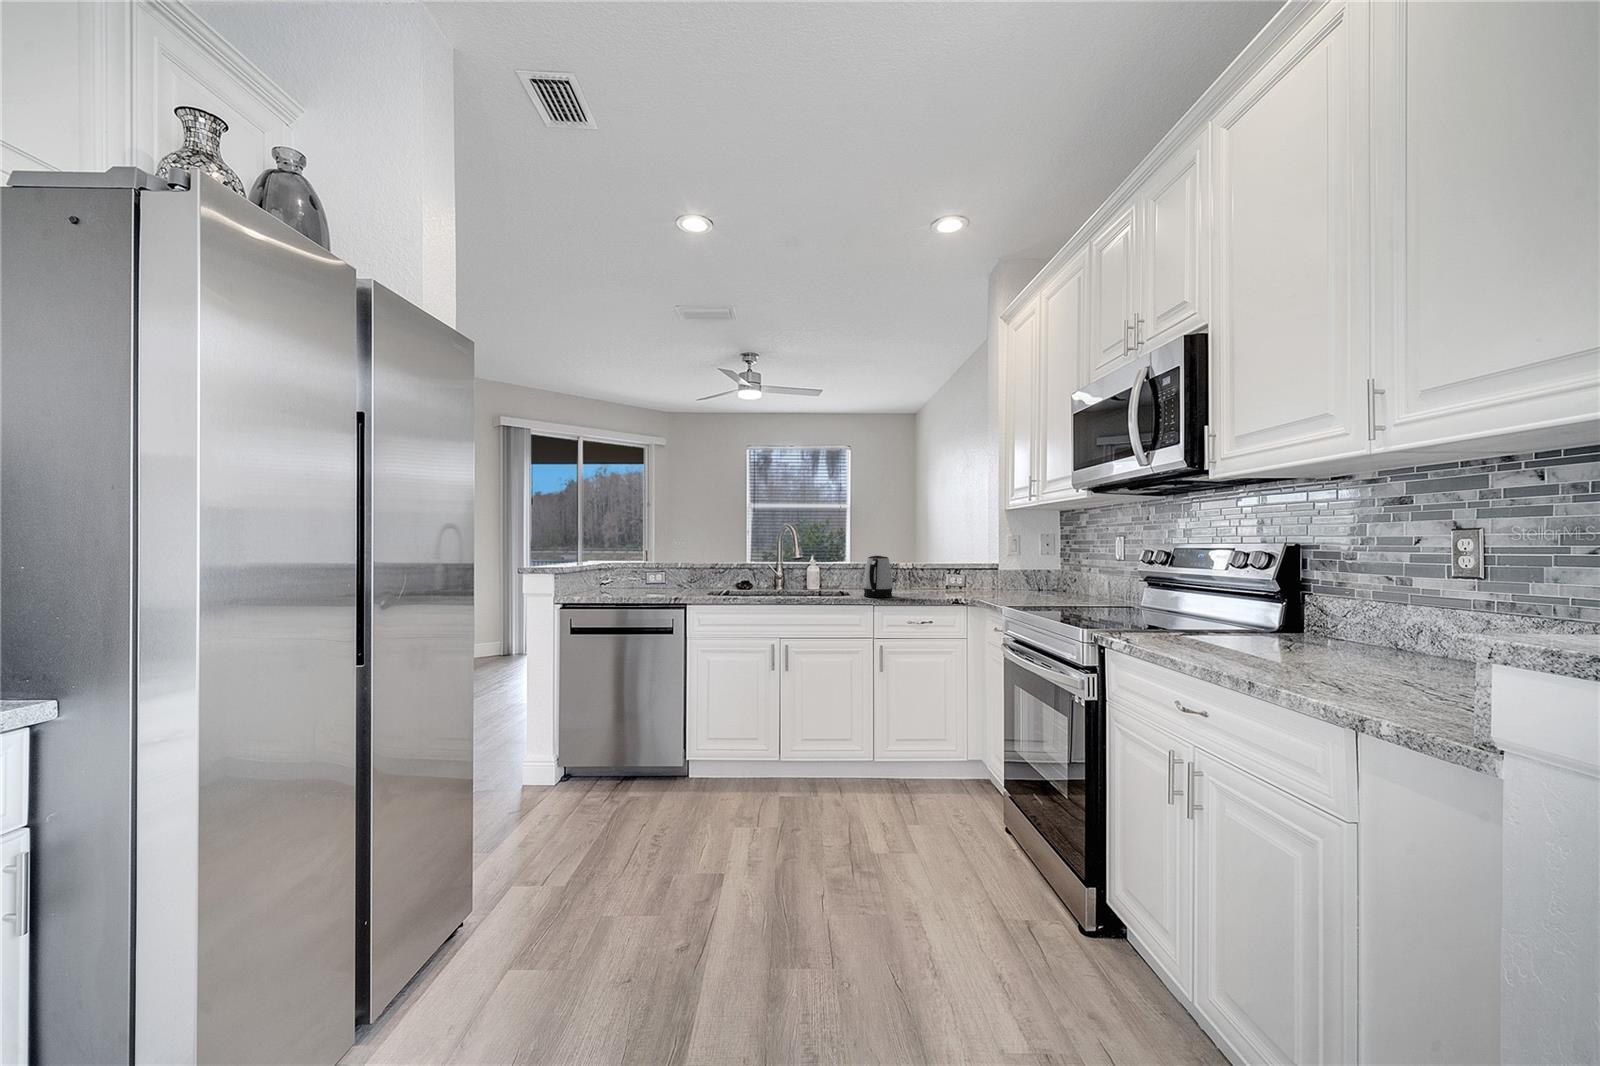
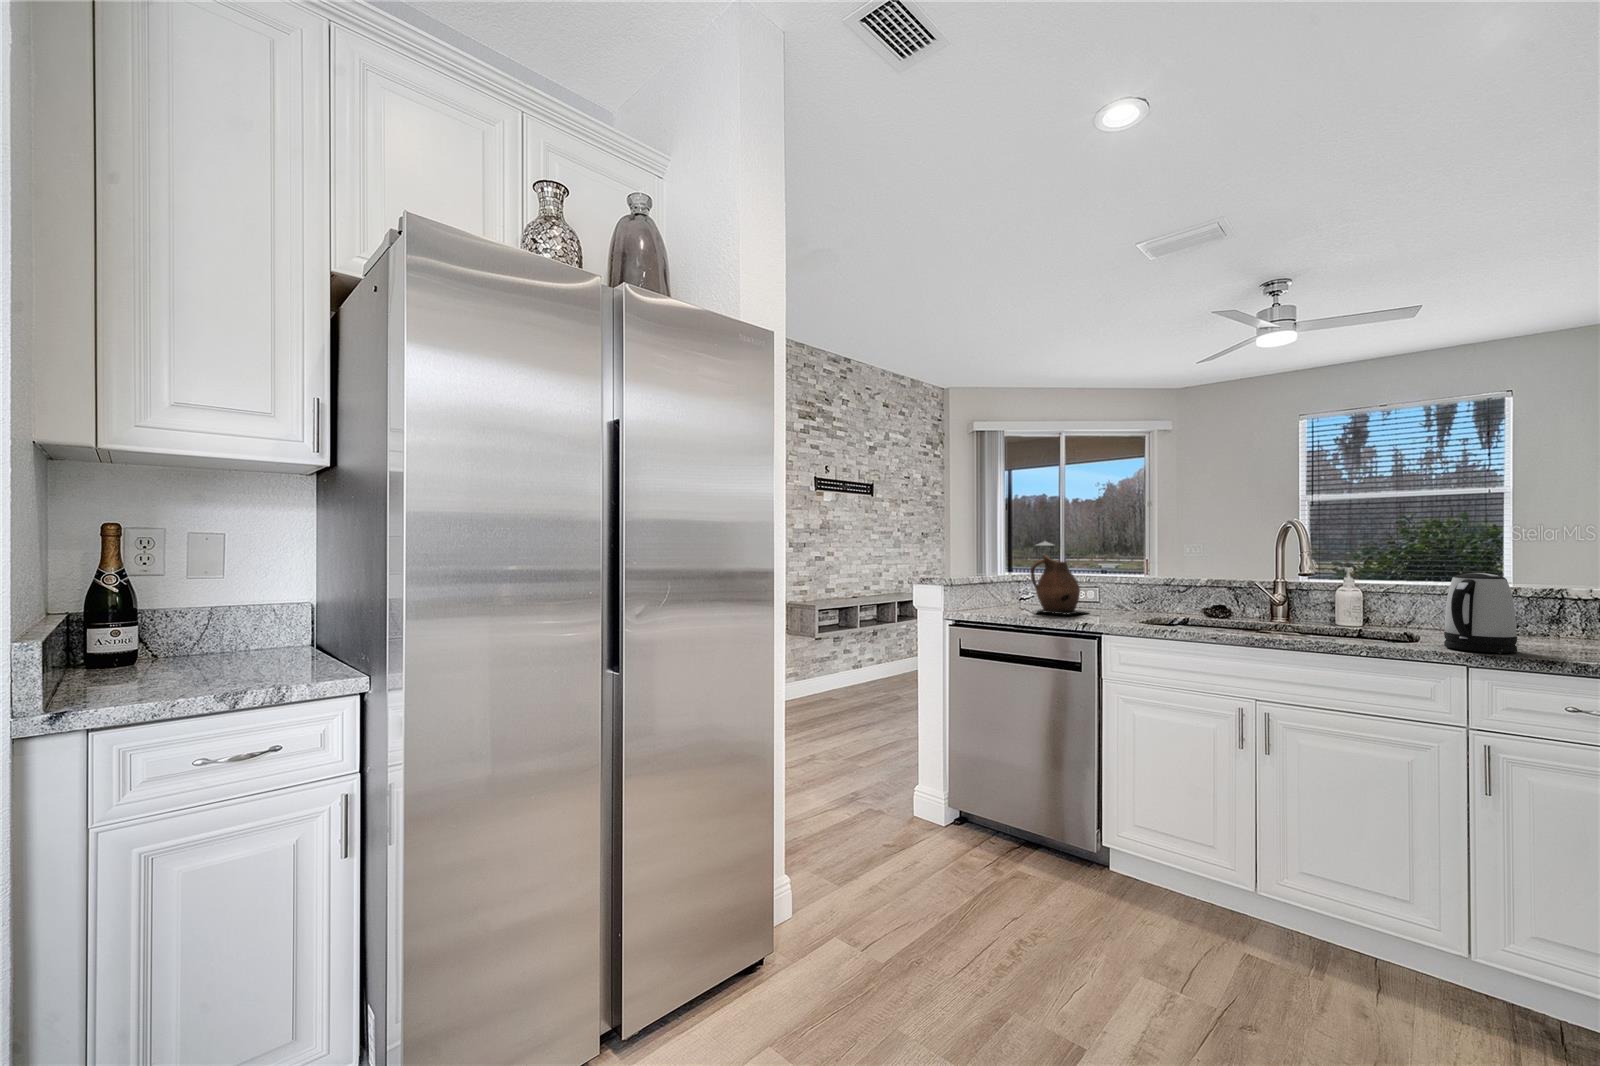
ceramic pitcher: none [621,548,664,595] -> present [1031,555,1089,615]

